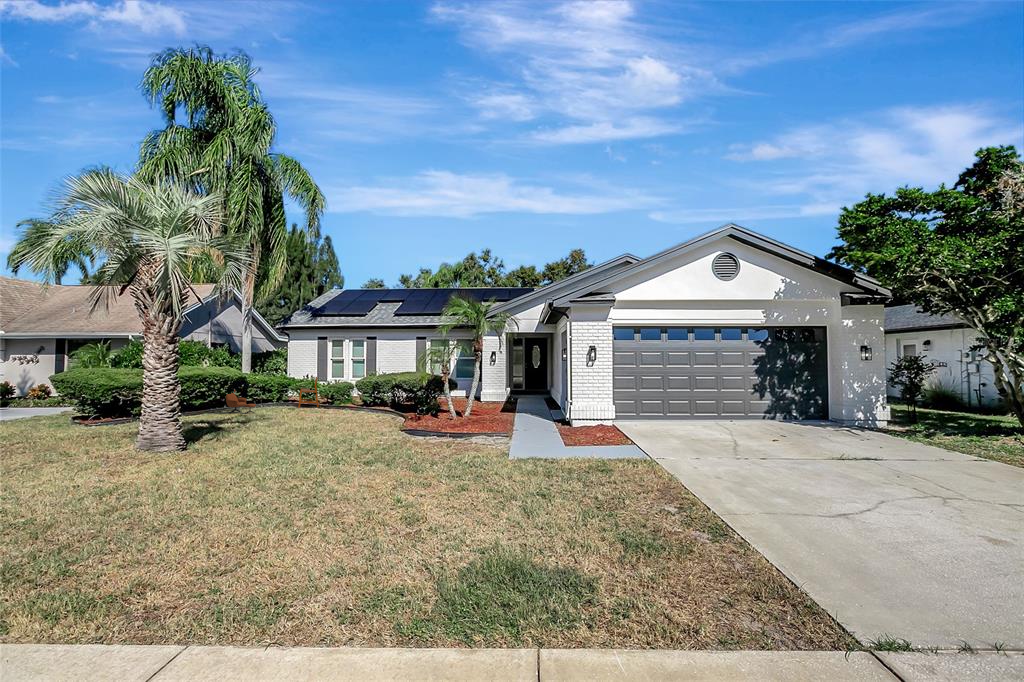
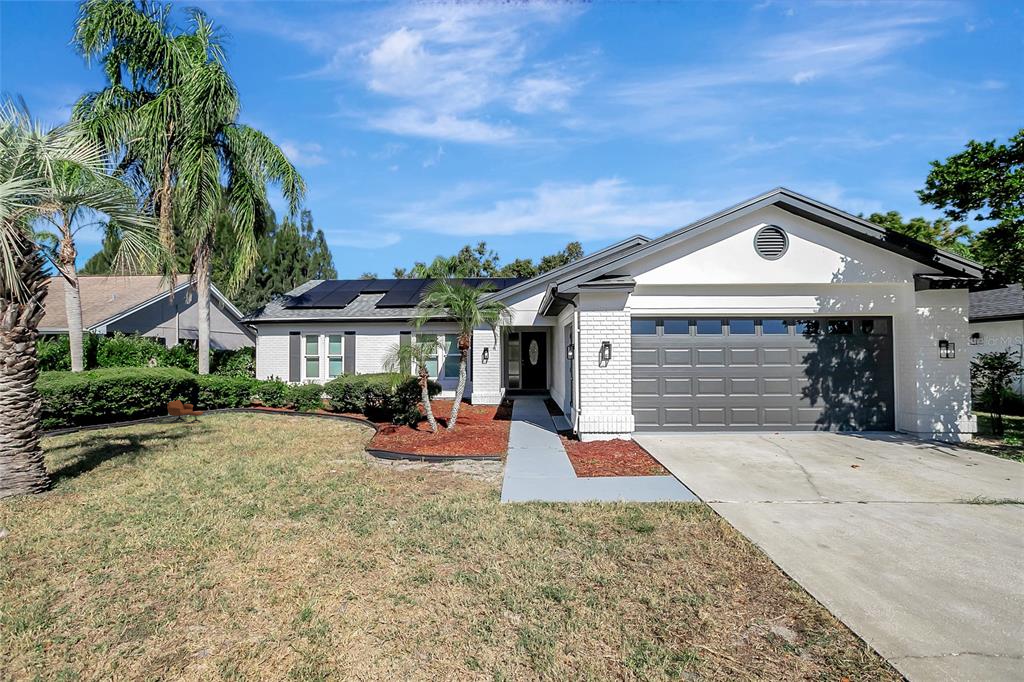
bench: present [298,377,319,408] -> none [258,377,285,415]

